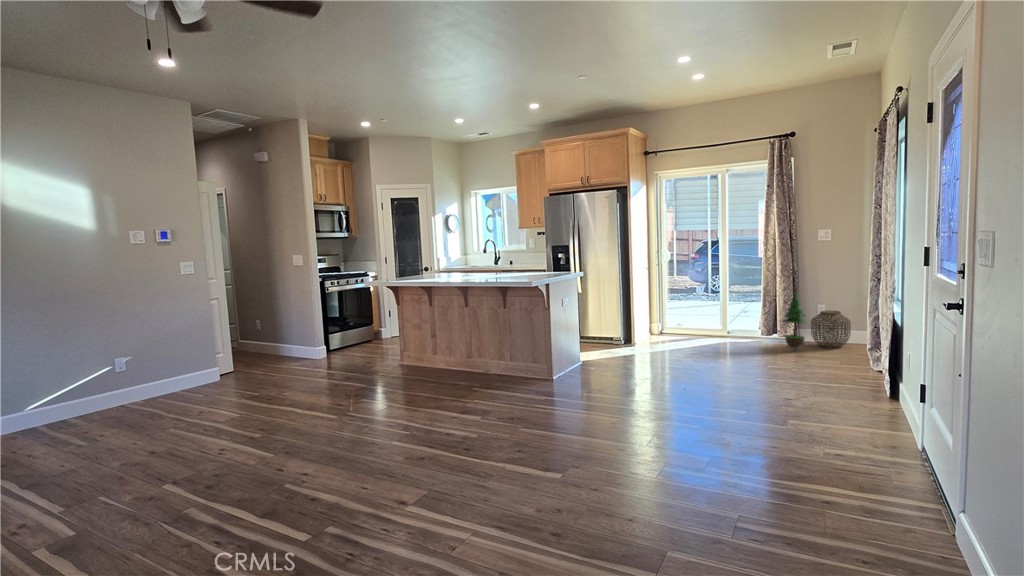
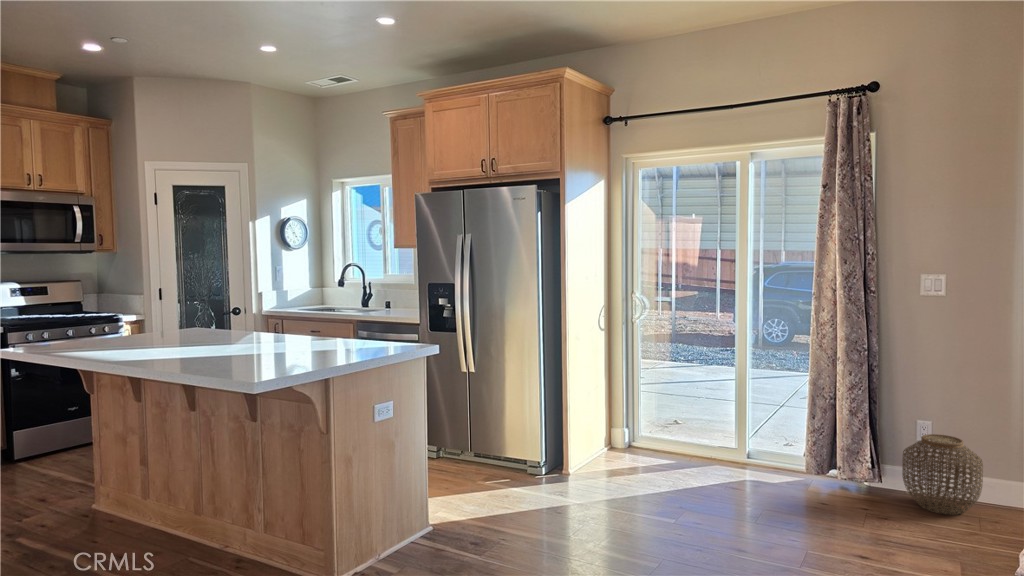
potted tree: present [784,291,806,351] -> none [845,396,896,520]

